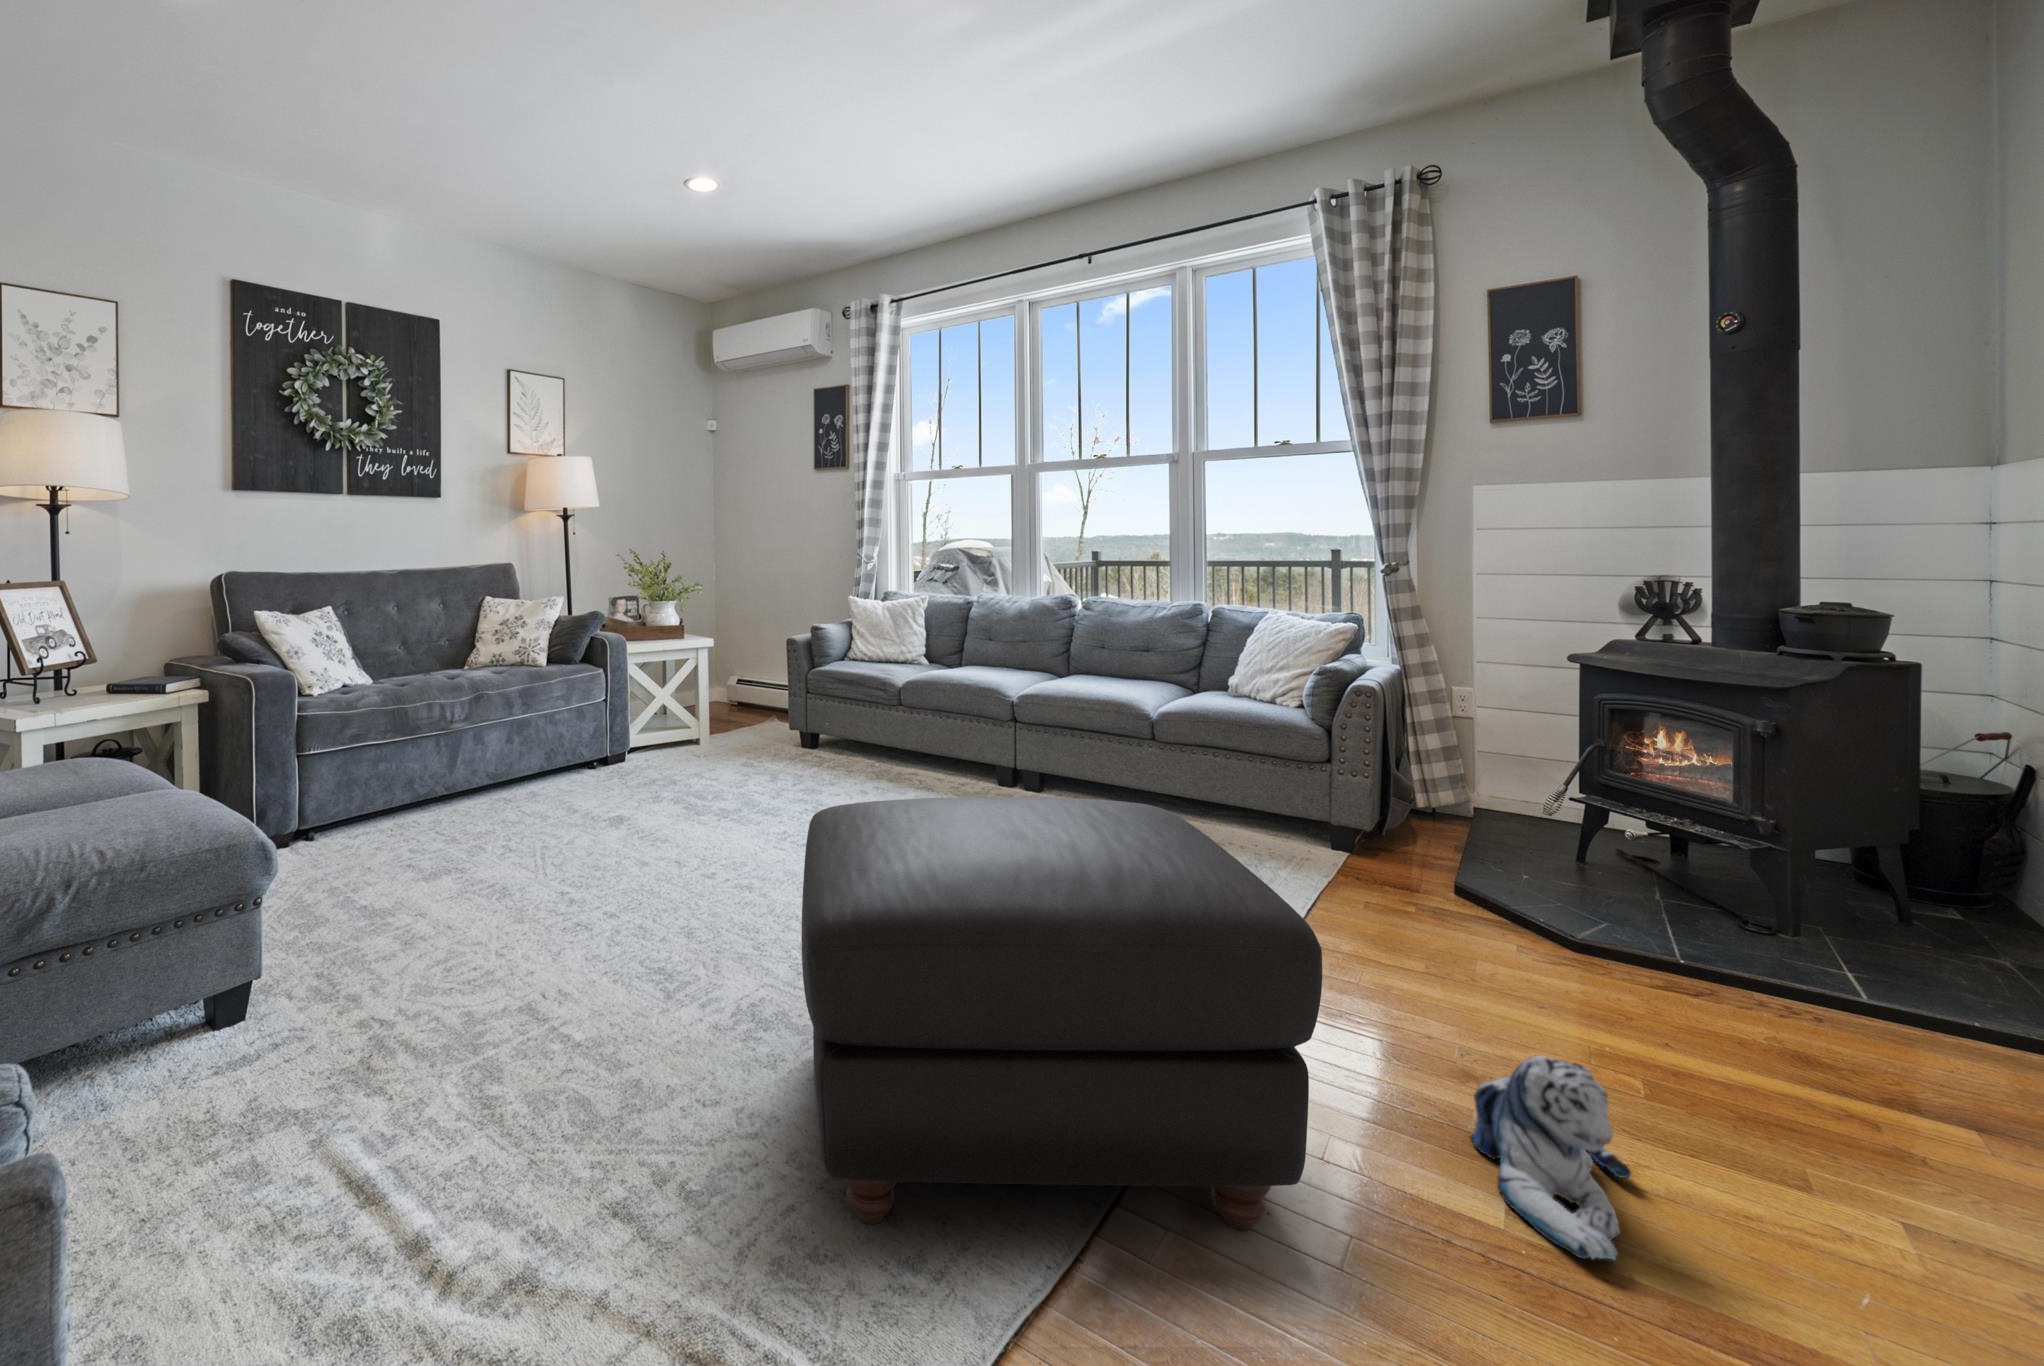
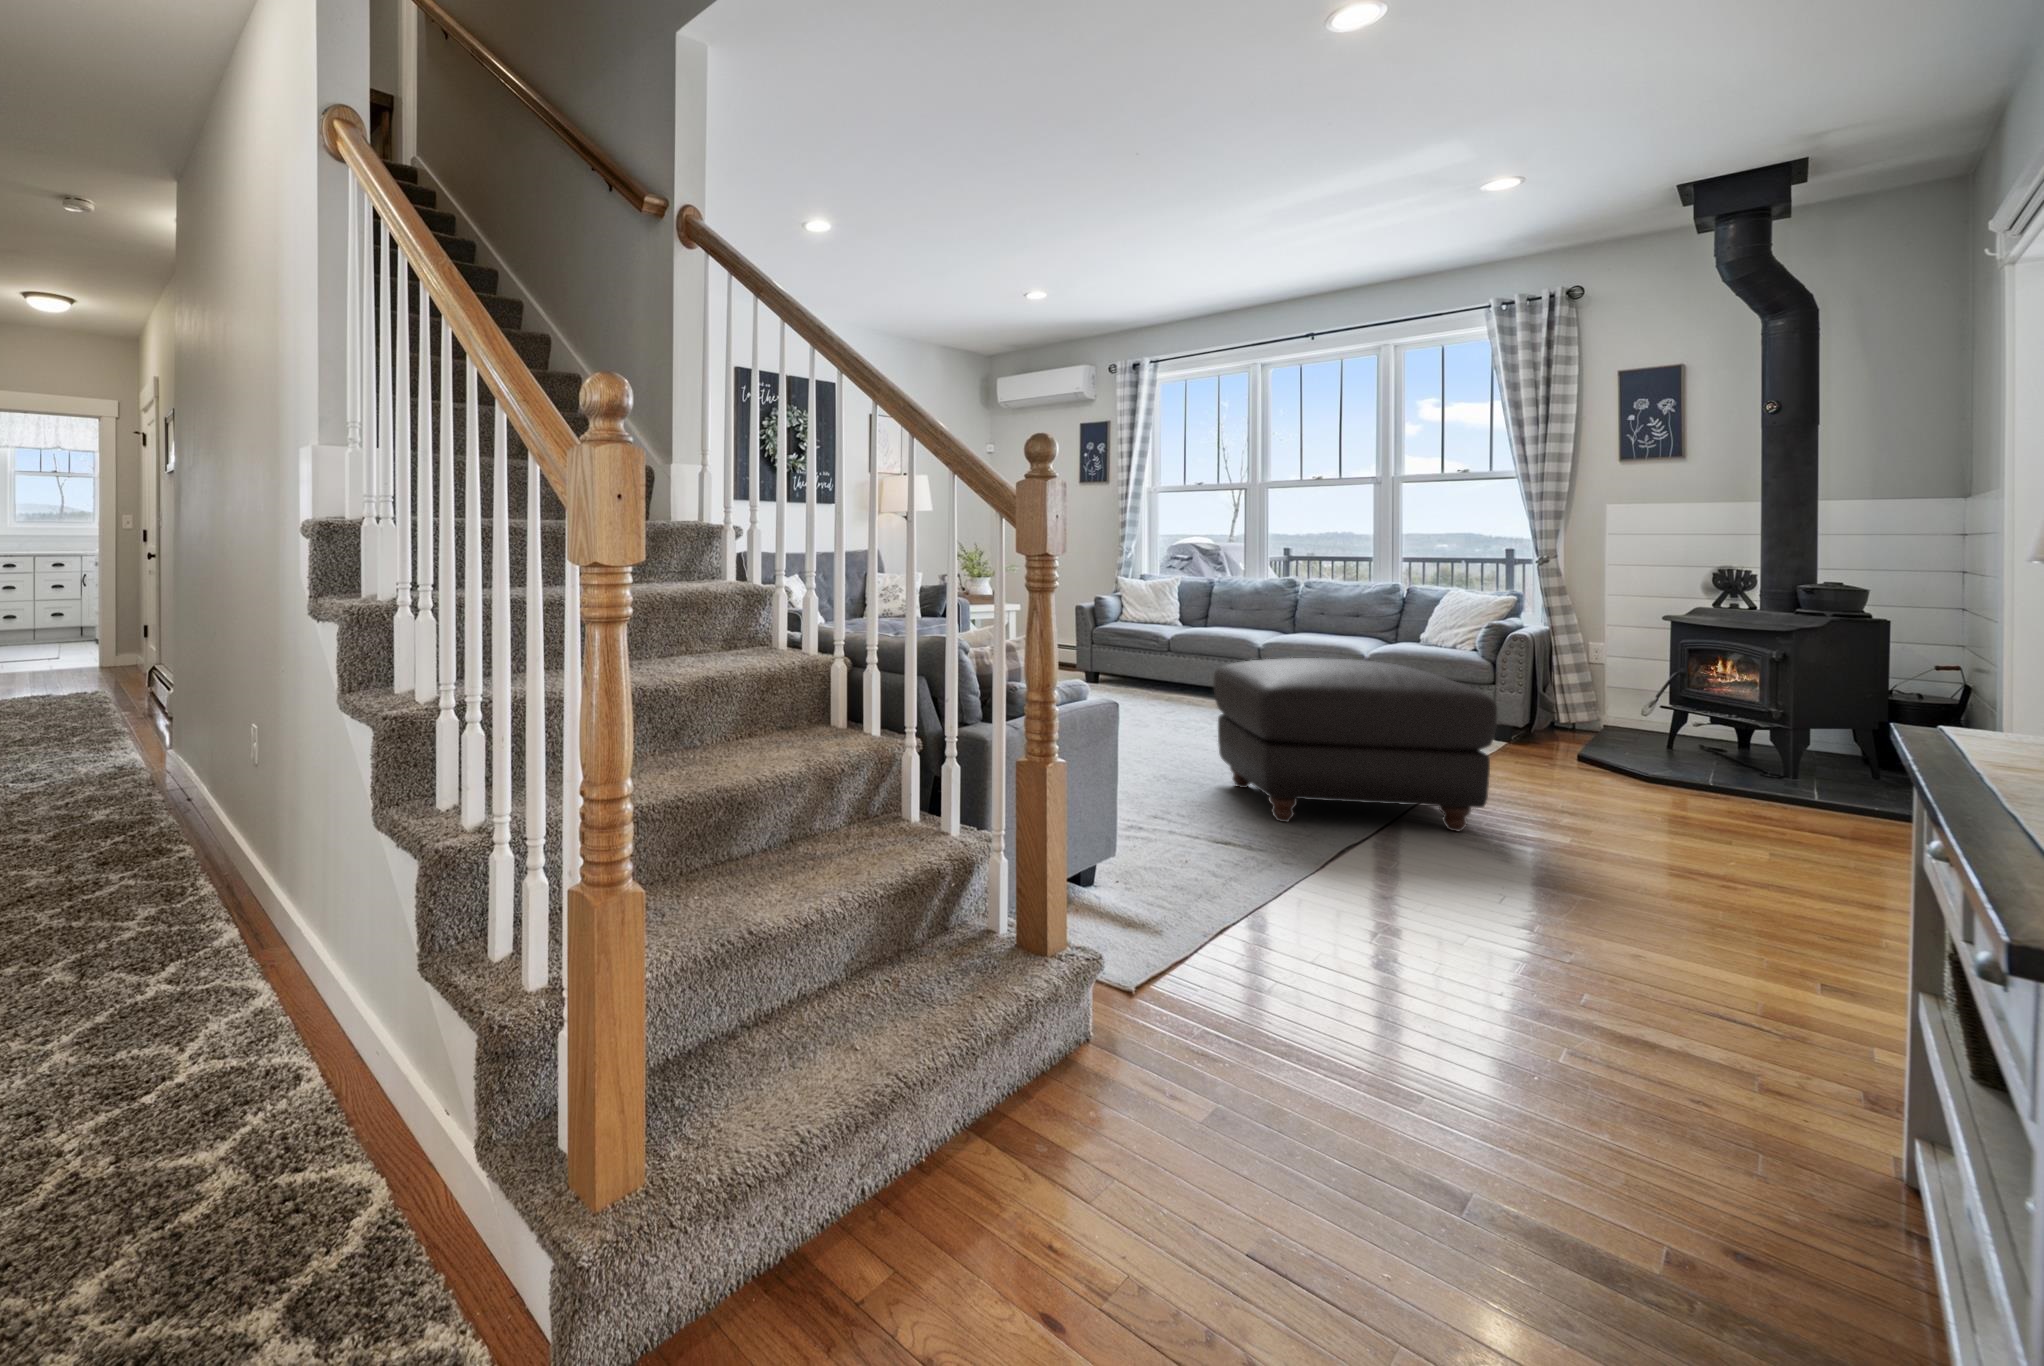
plush toy: present [1470,1056,1631,1260] -> none [1569,771,1650,845]

